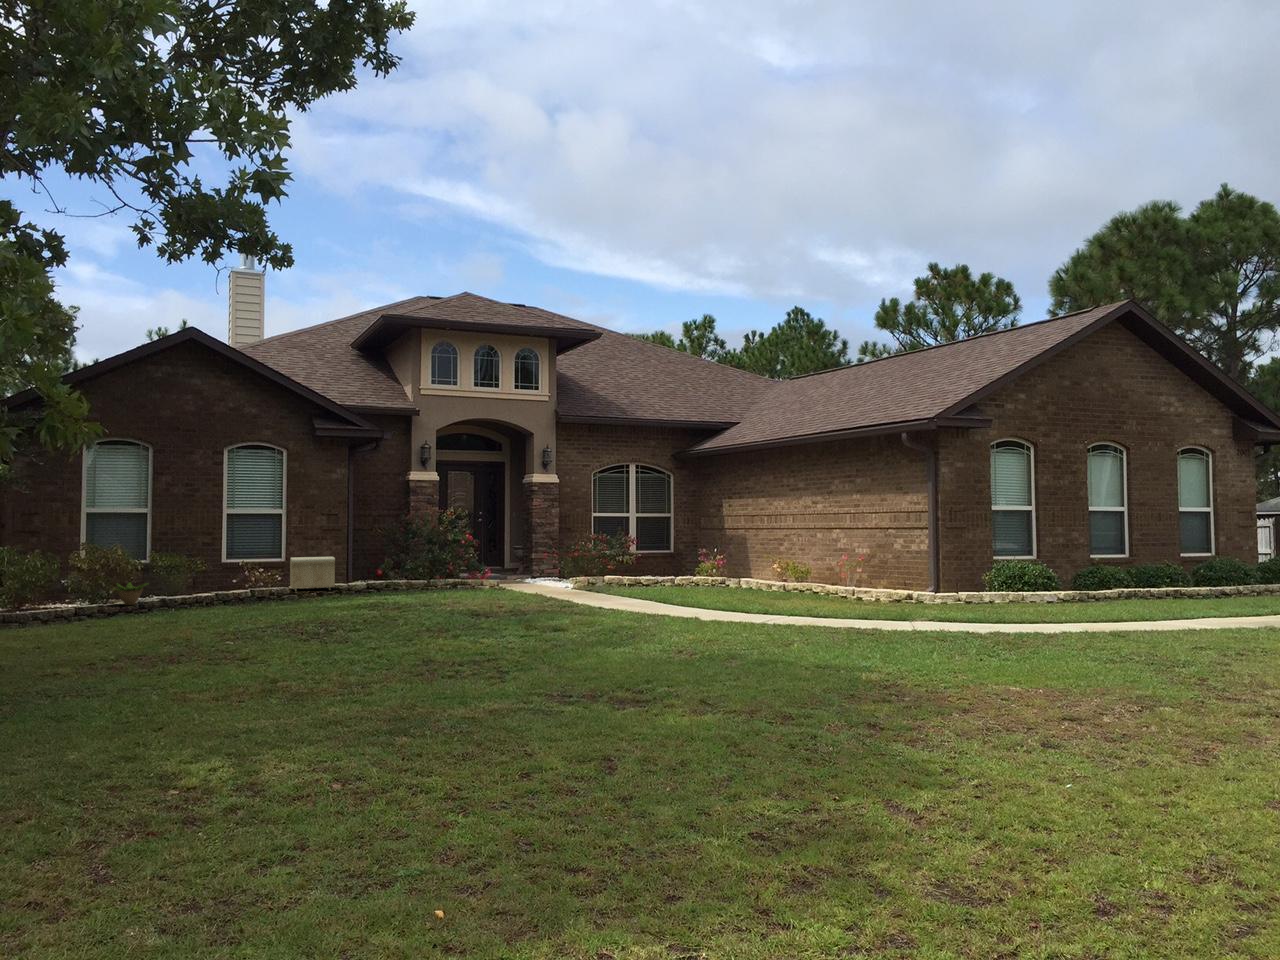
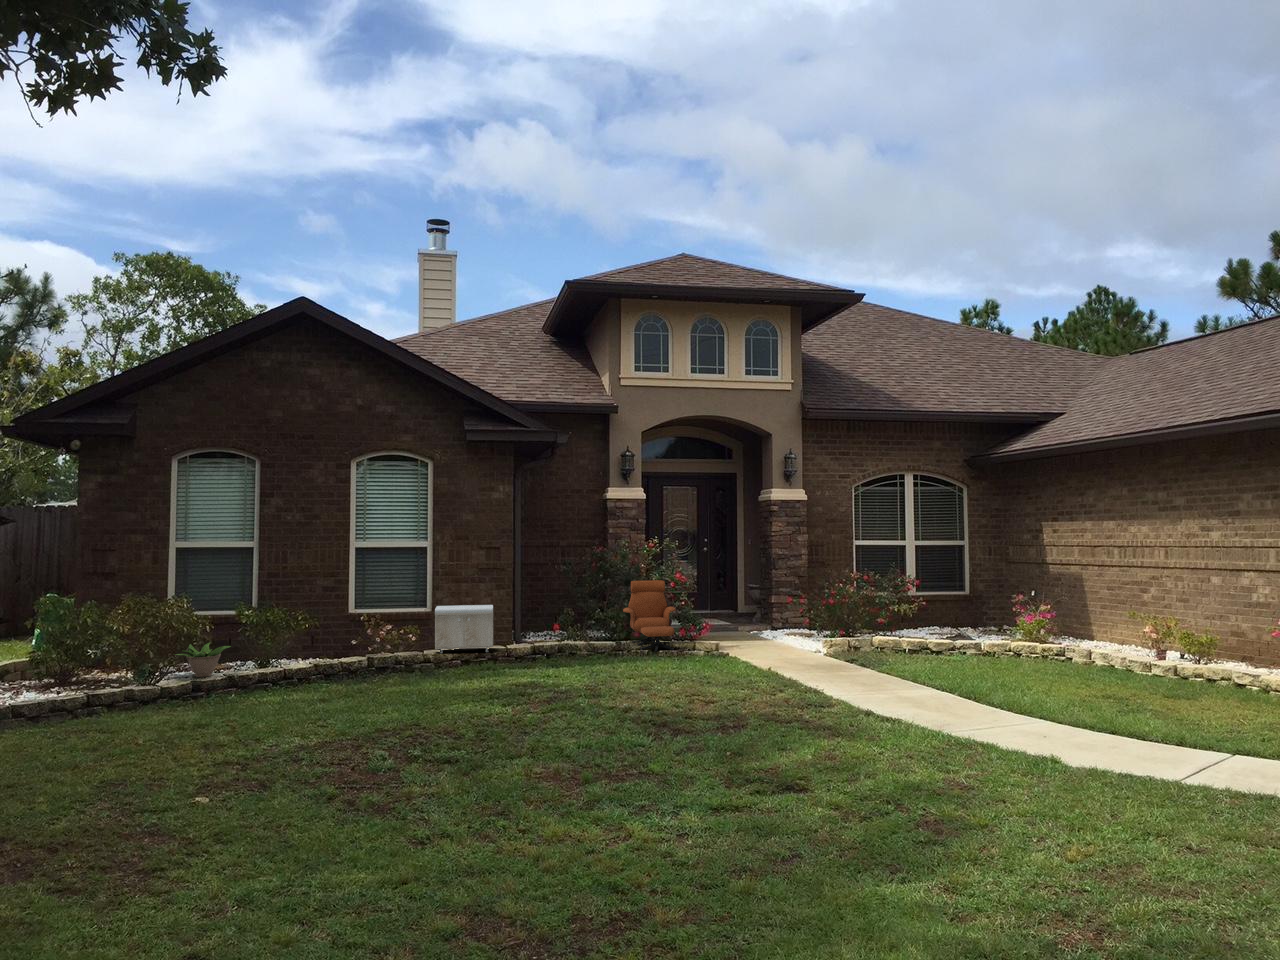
lounge chair: none [428,539,466,588] -> present [623,580,676,651]

